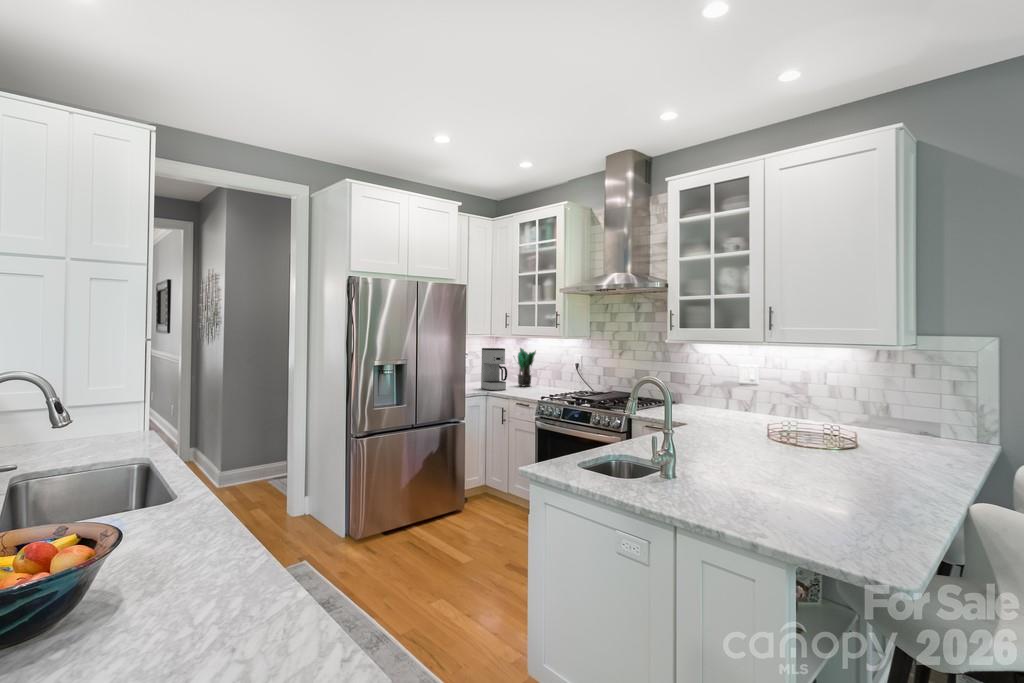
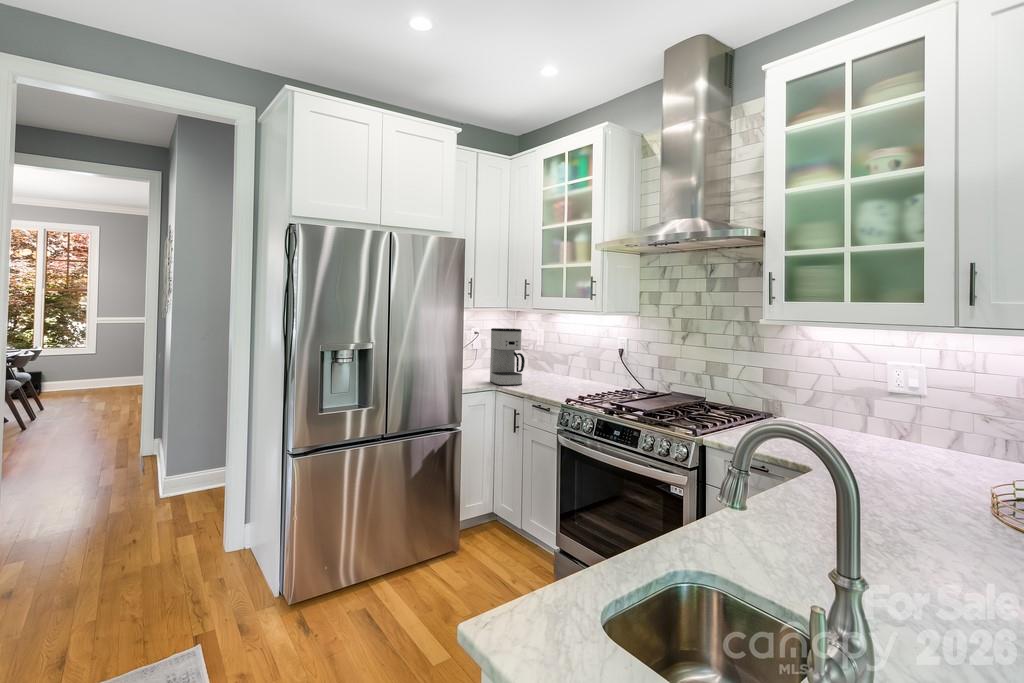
potted plant: present [518,348,536,386] -> none [534,328,564,379]

